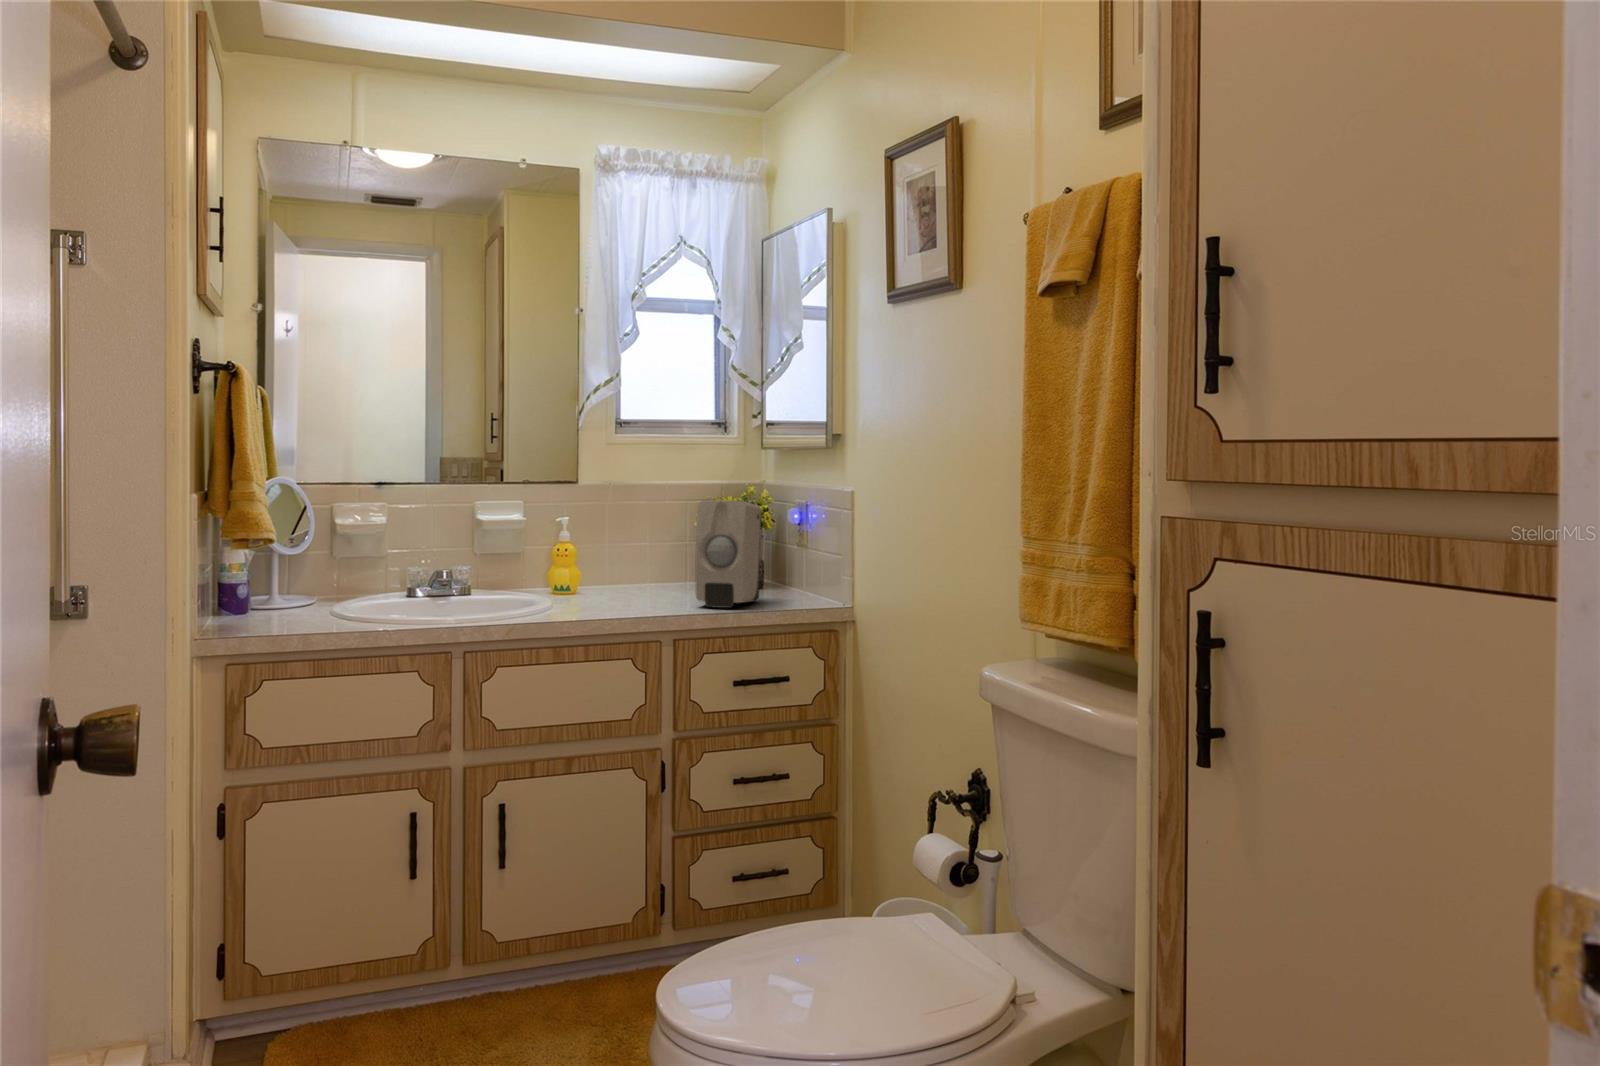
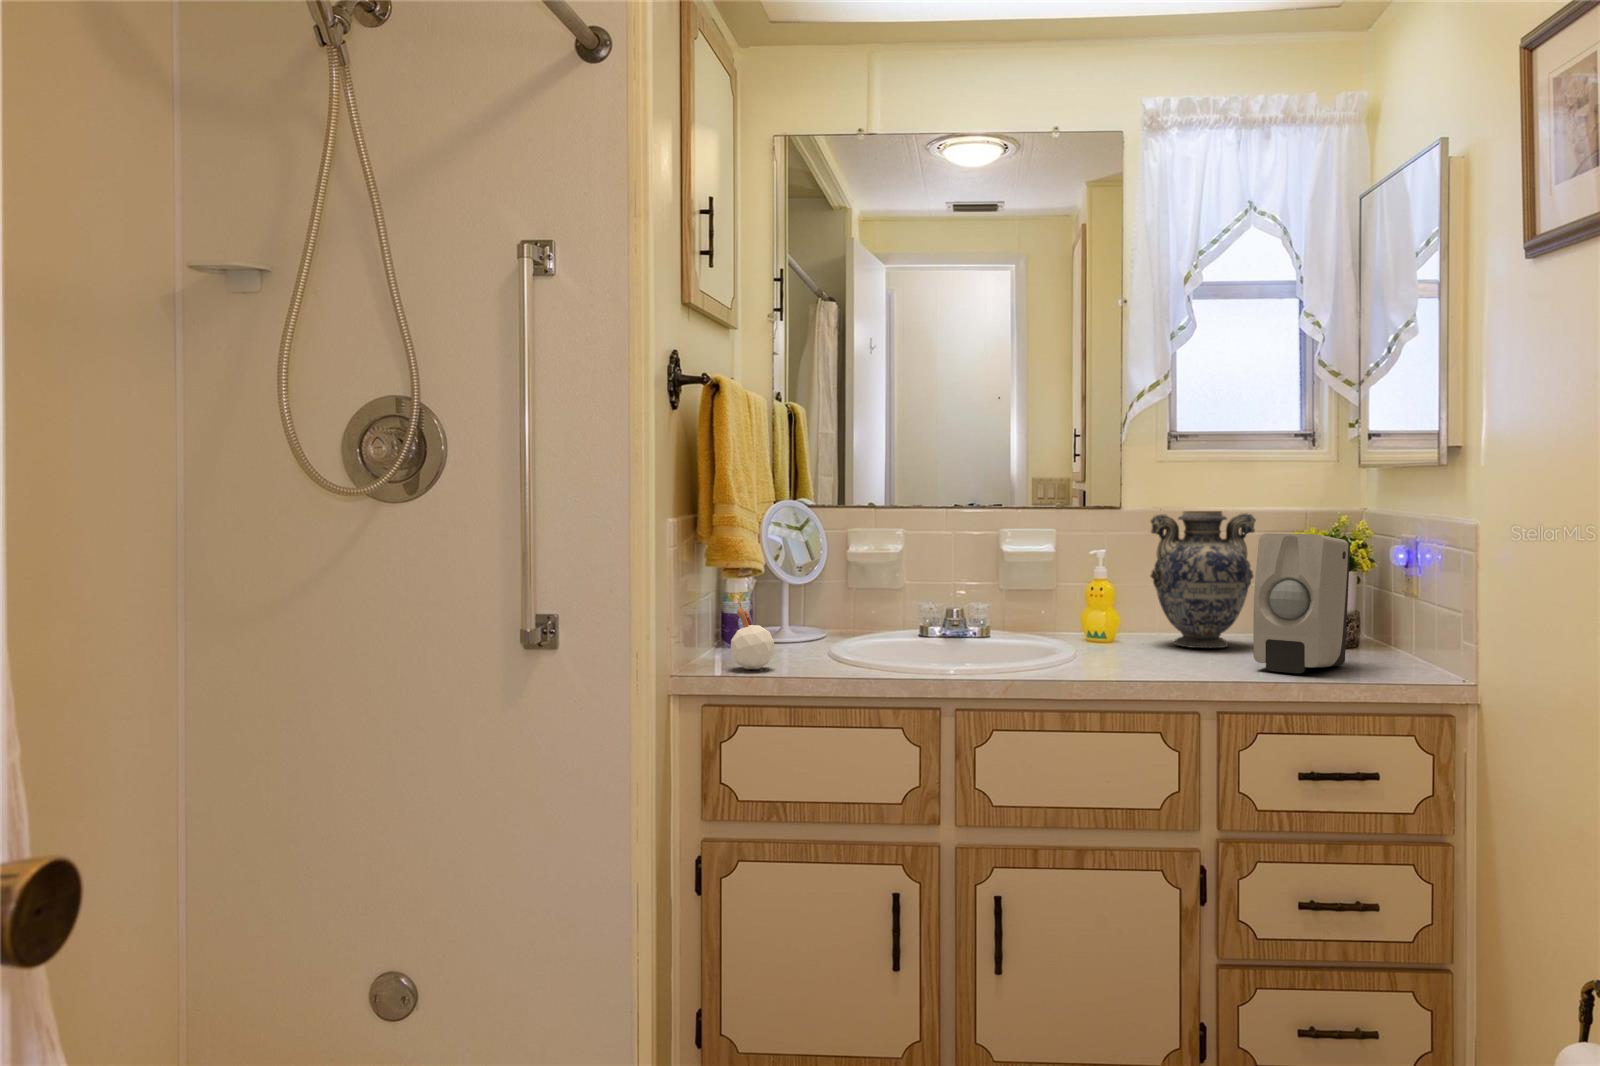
decorative vase: none [609,484,689,594] -> present [1150,511,1256,648]
candle: none [245,560,290,630] -> present [731,593,774,669]

